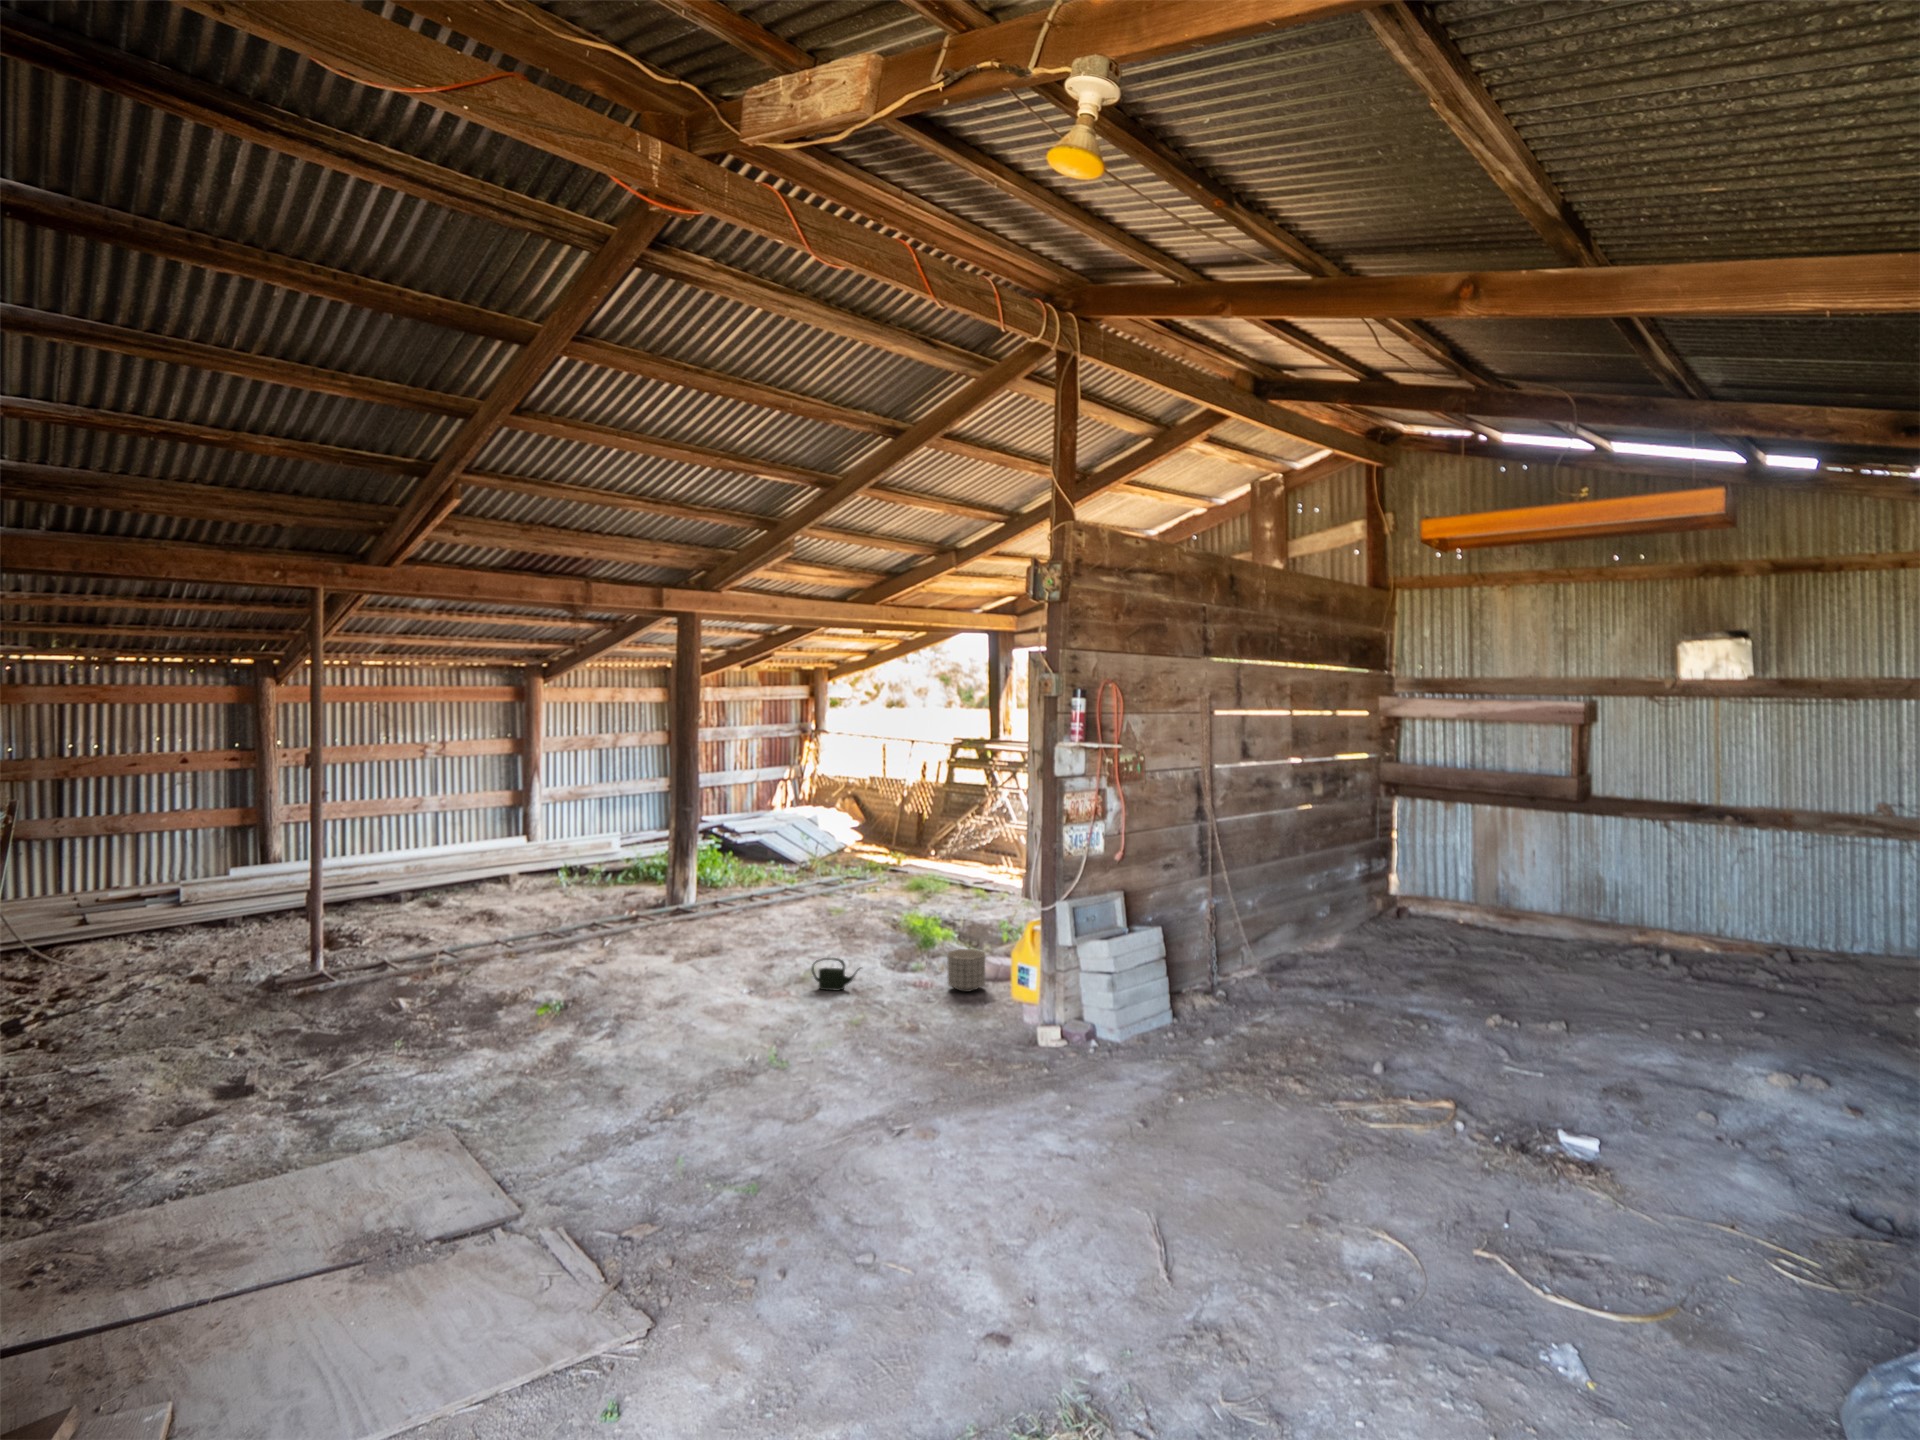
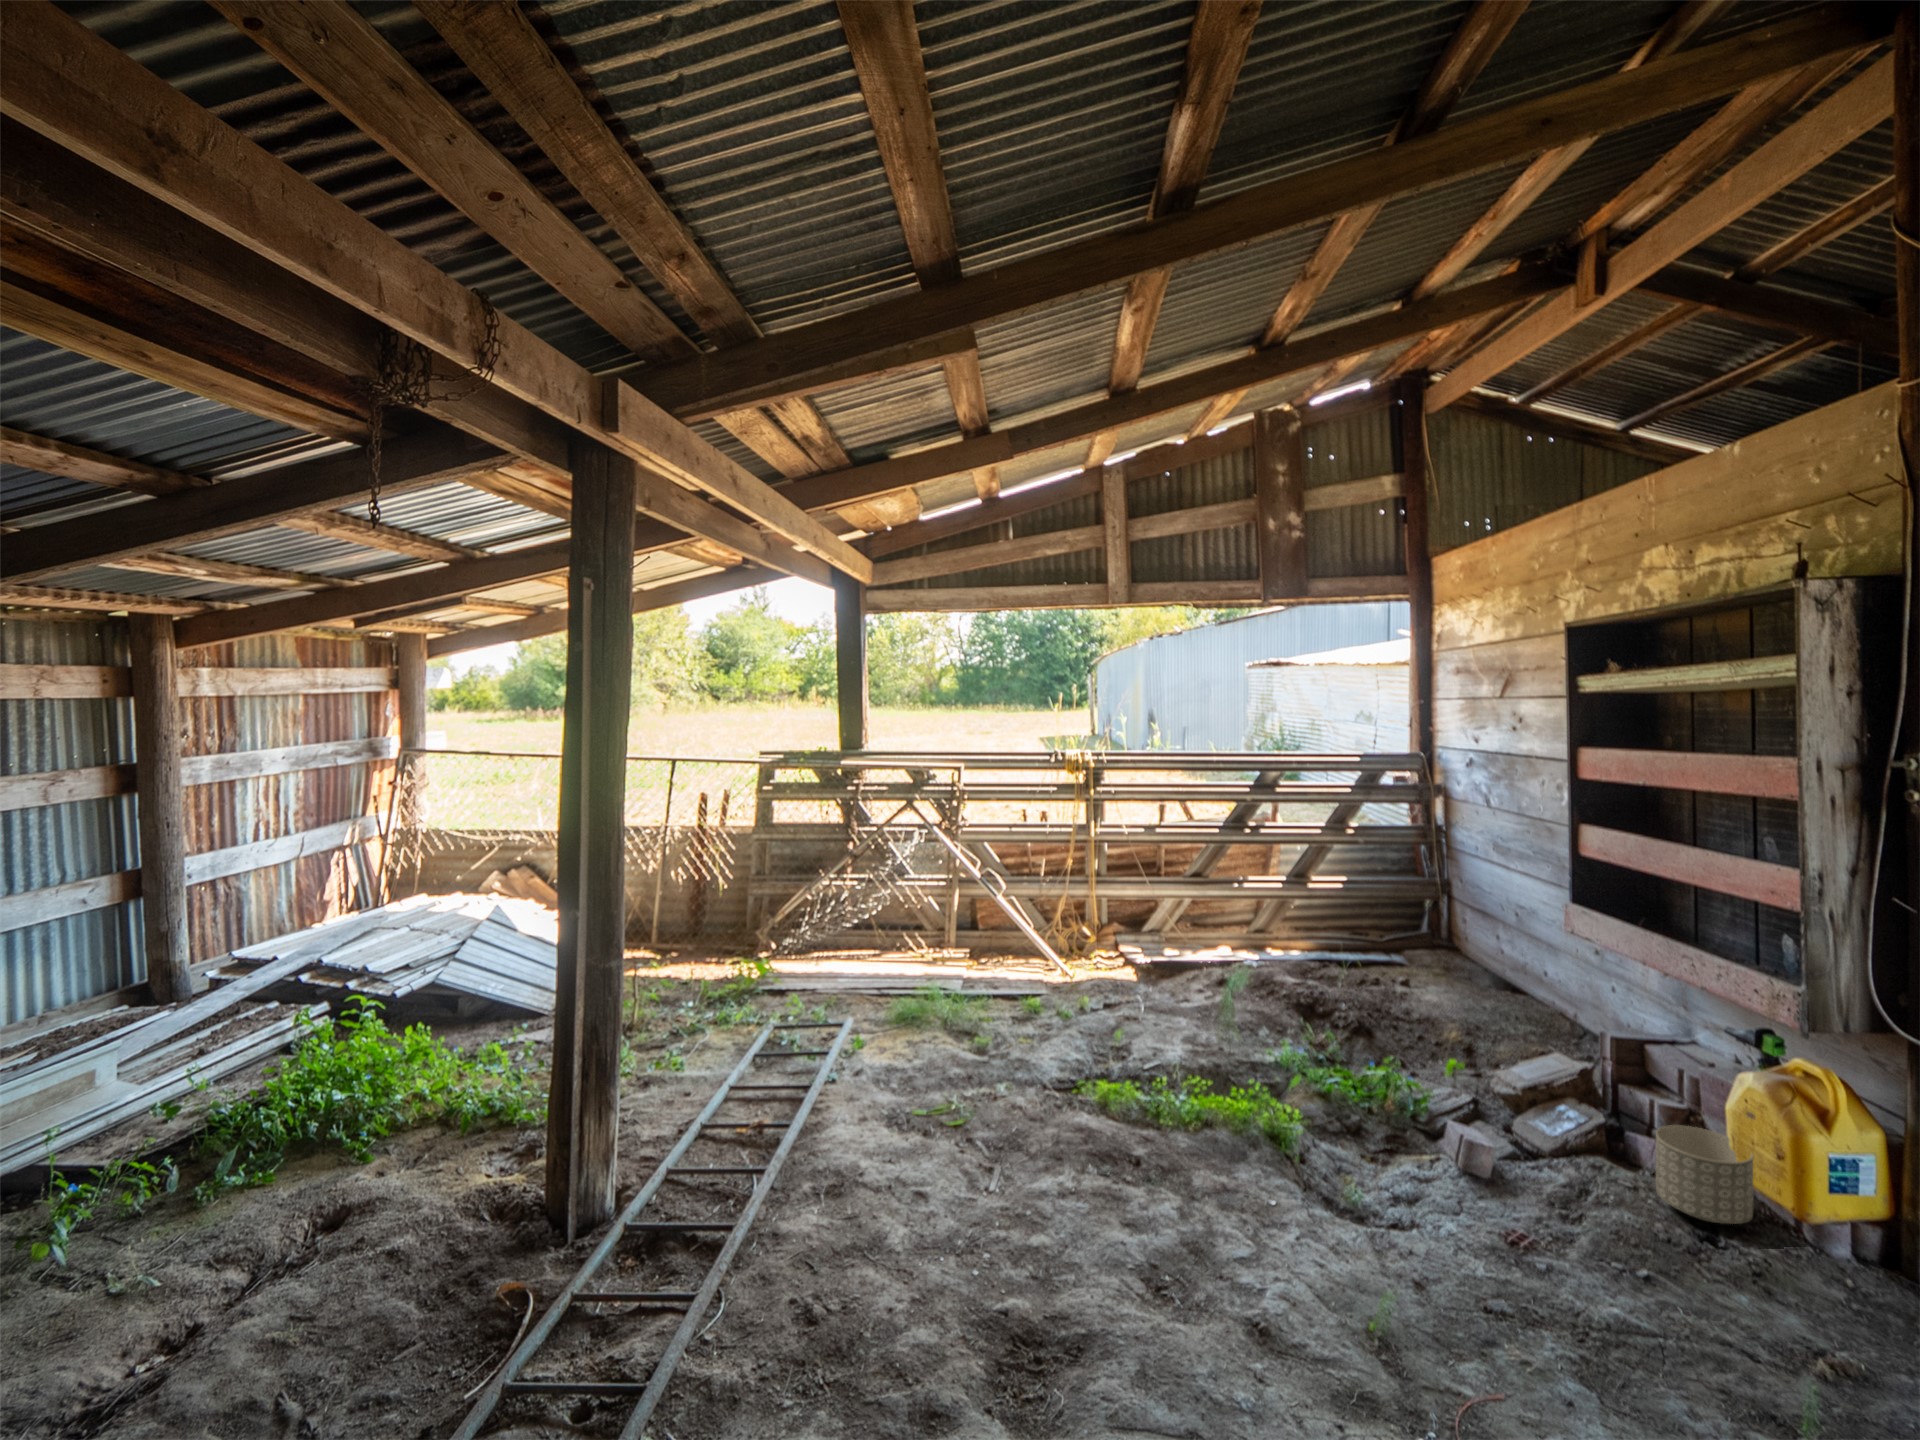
watering can: present [812,958,861,991] -> none [1610,1261,1667,1365]

